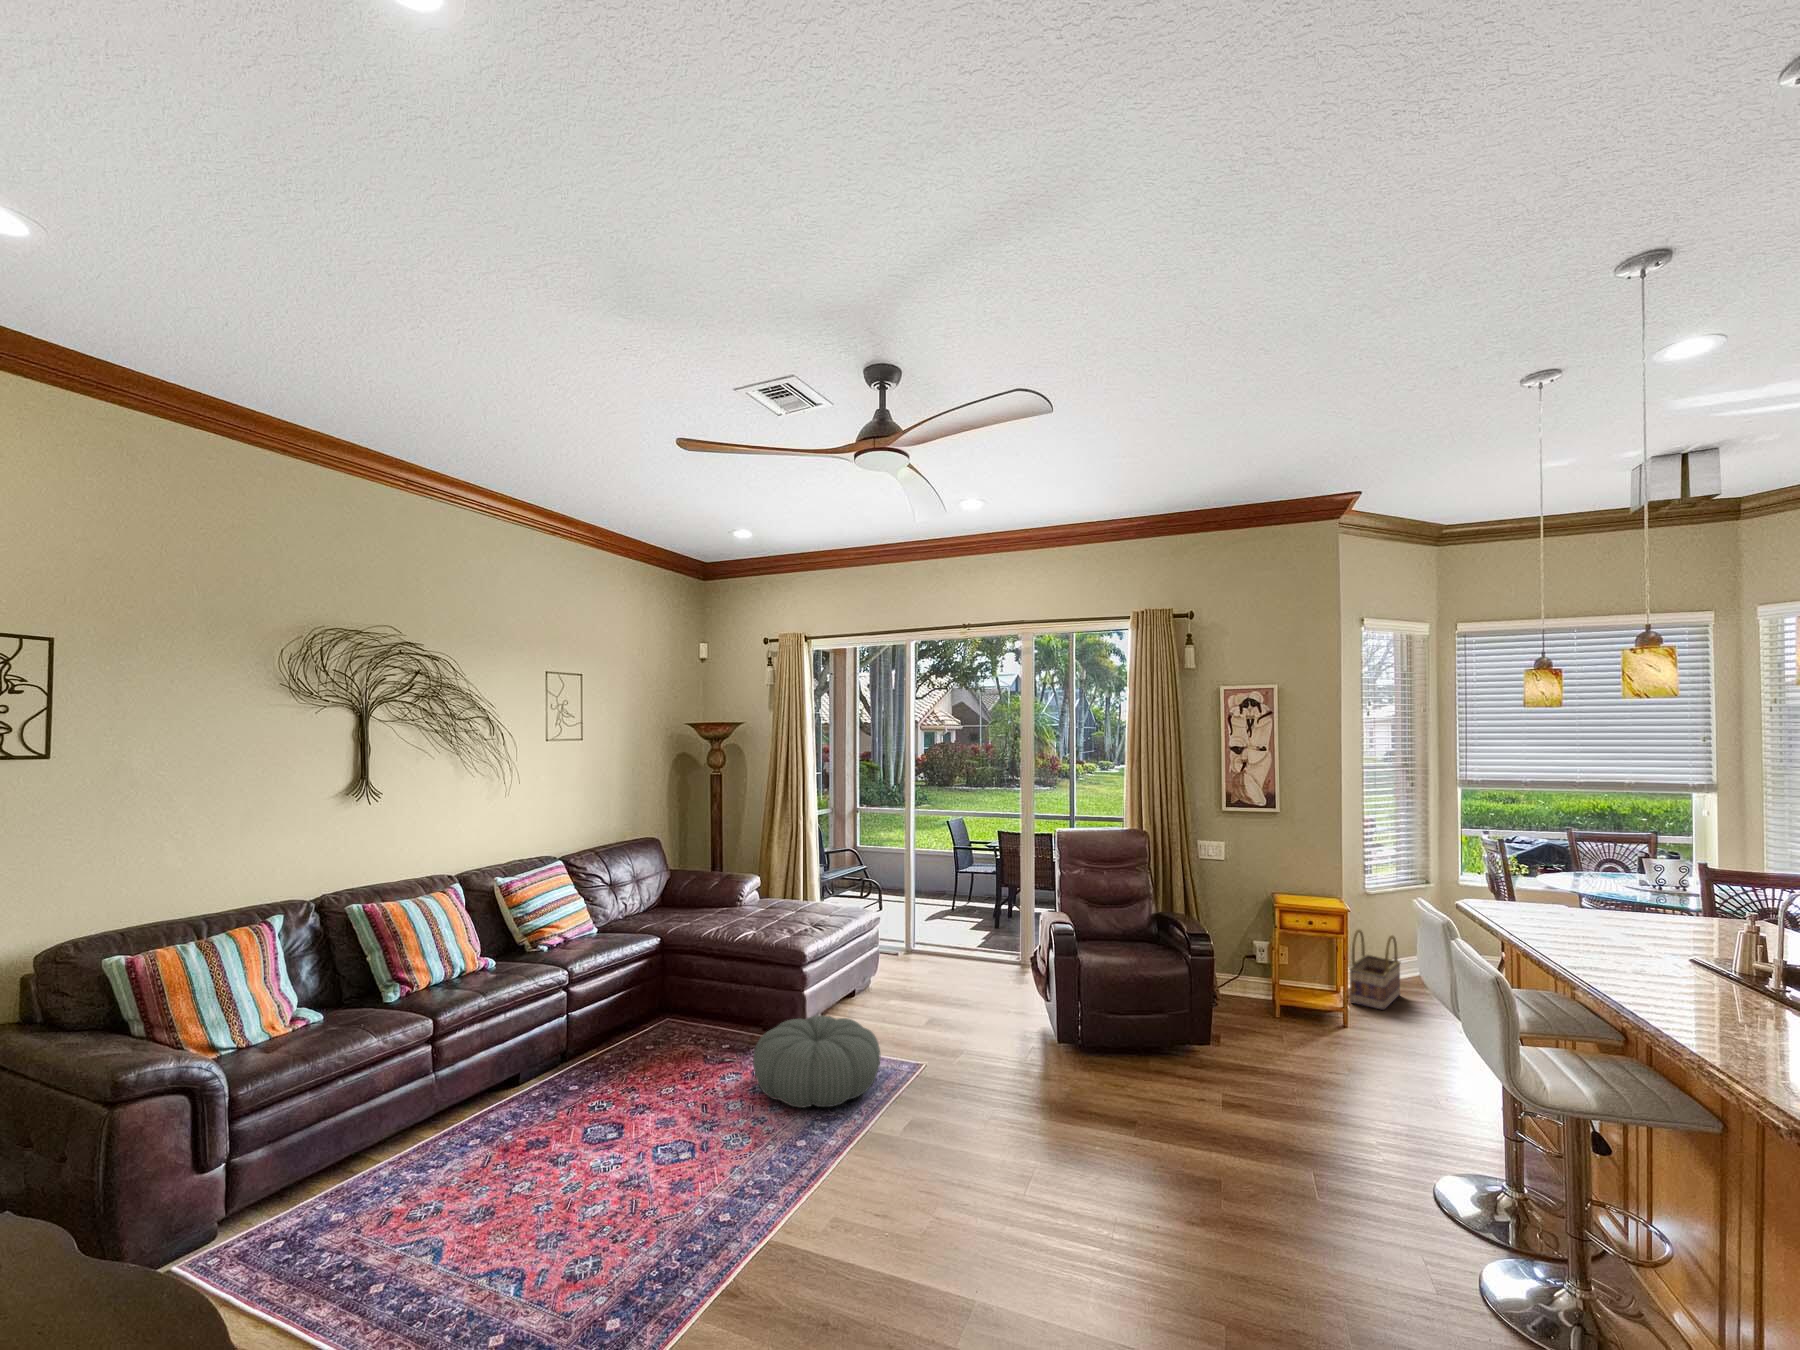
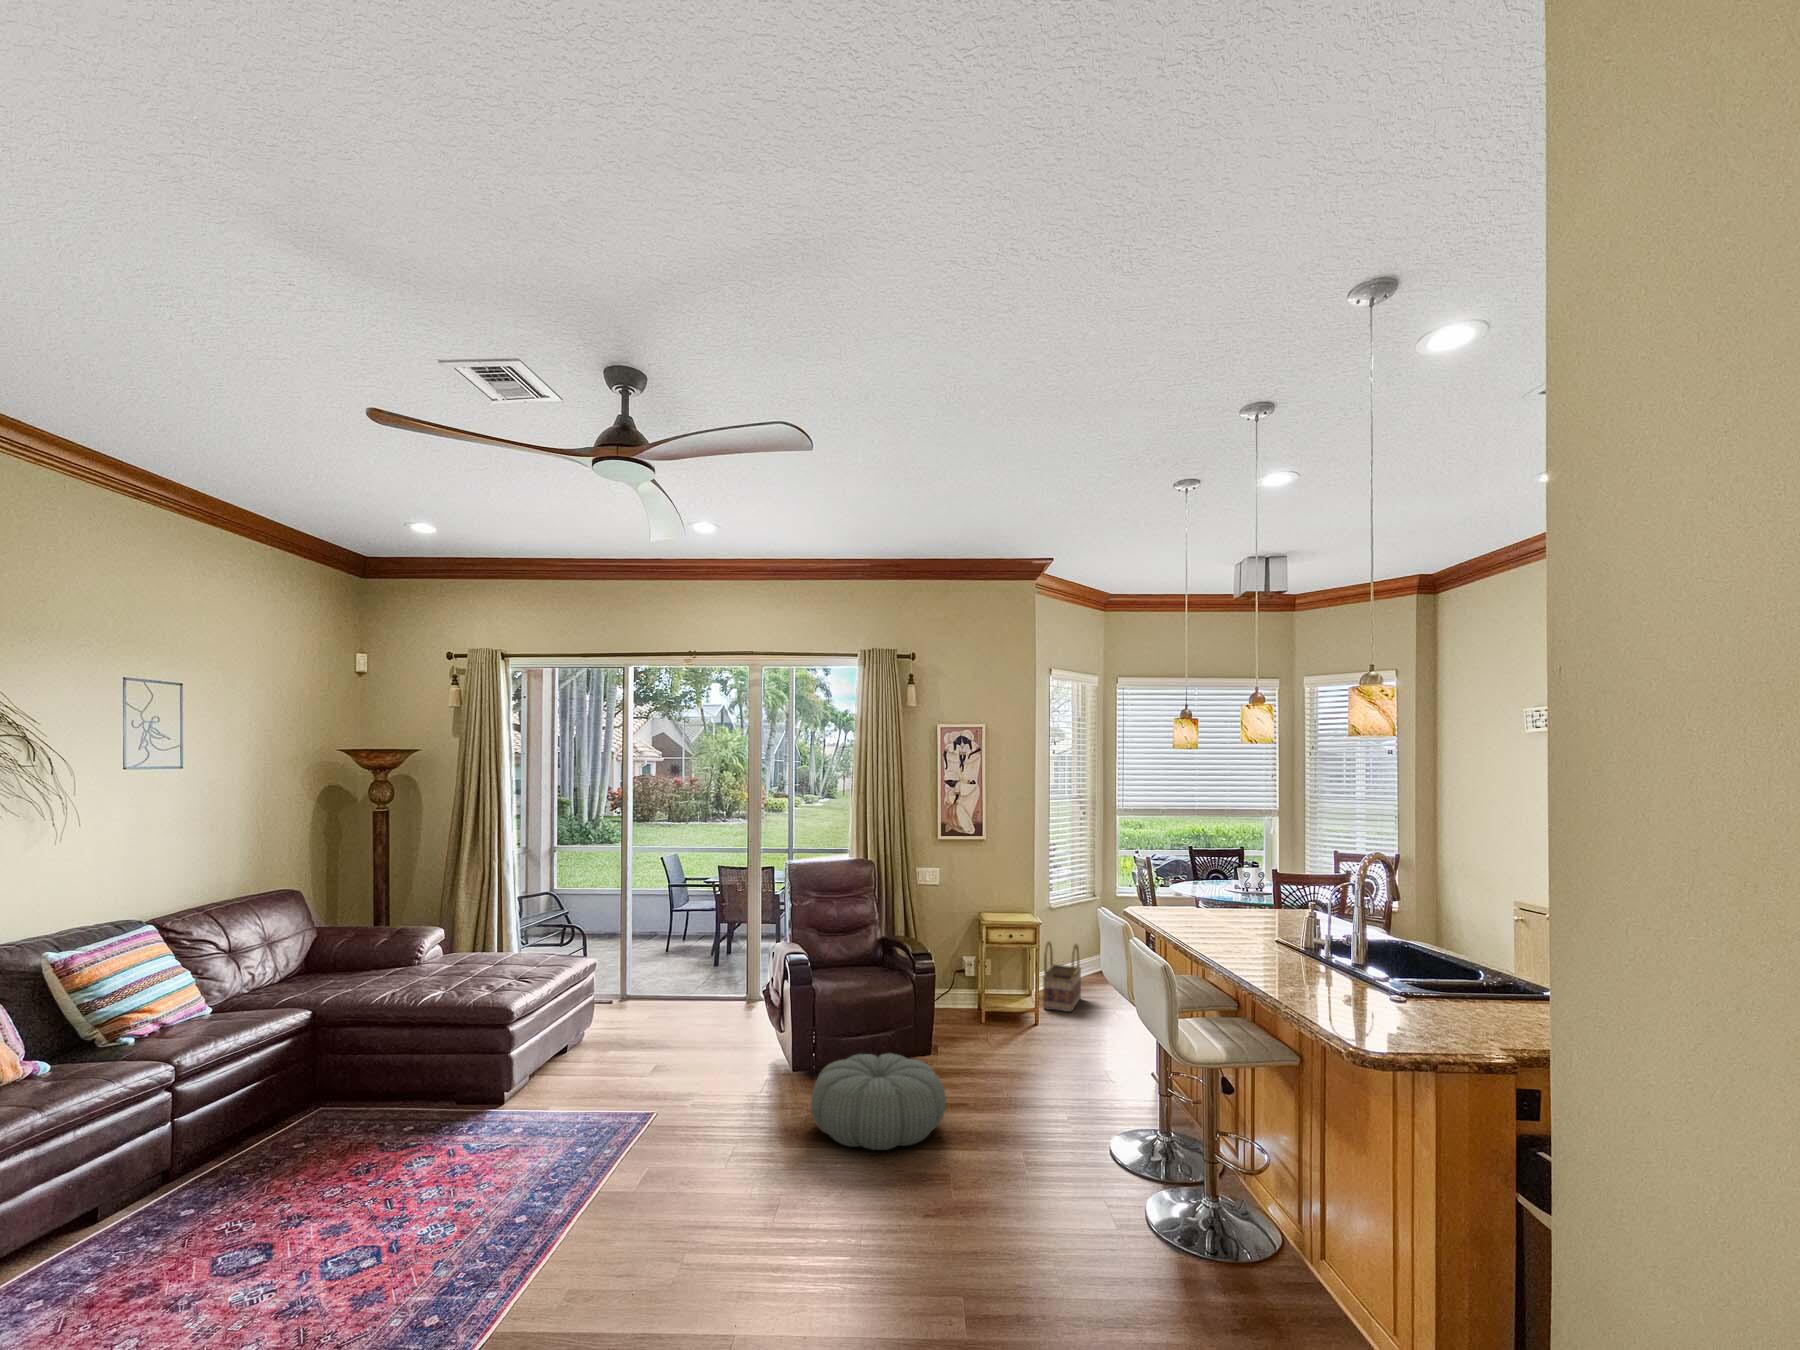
pouf: present [753,1015,881,1108] -> present [811,1054,946,1150]

